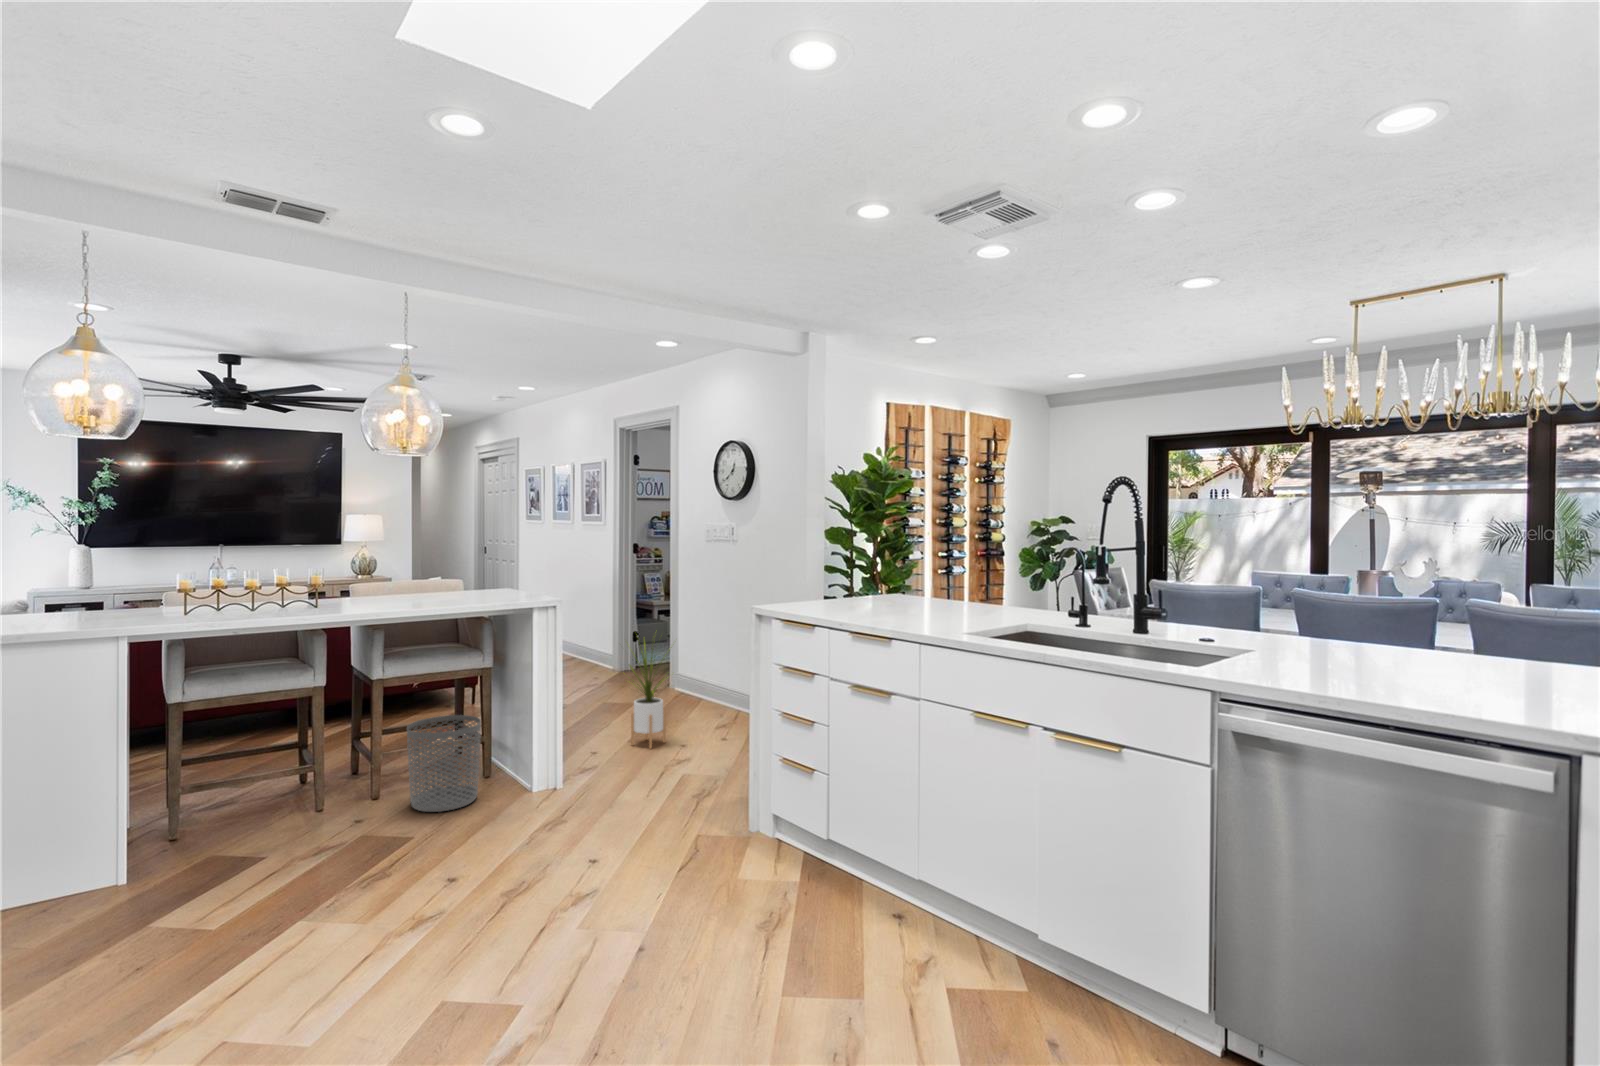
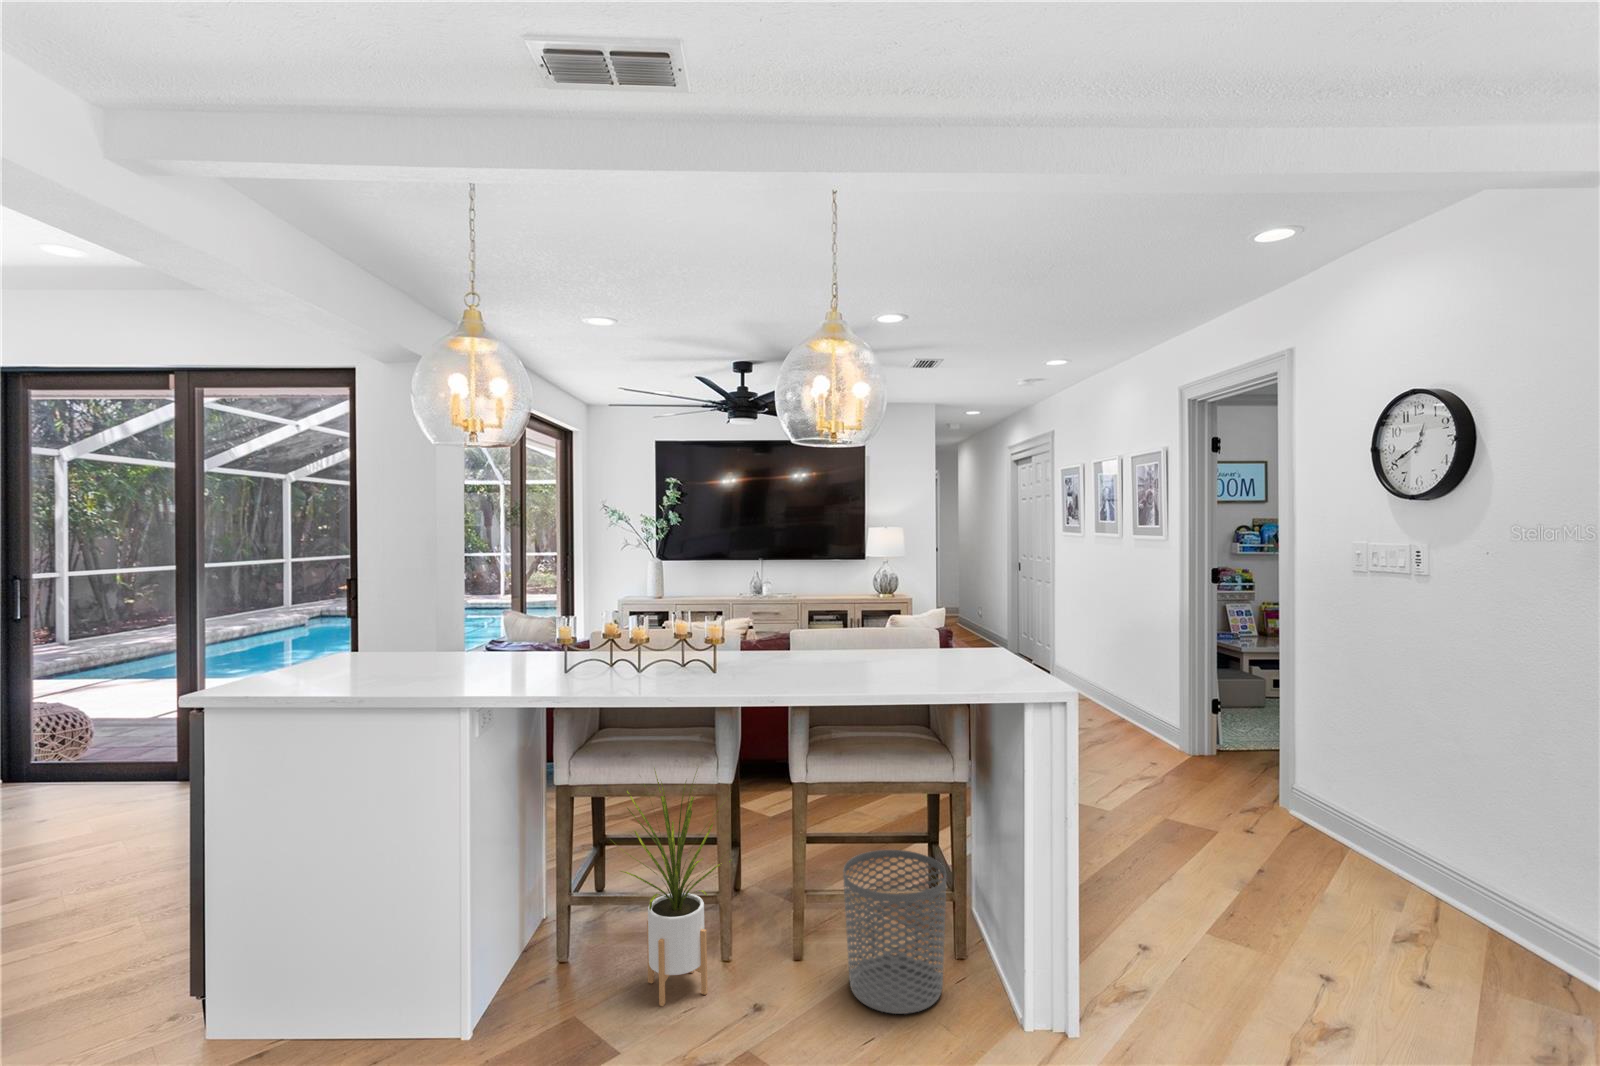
house plant: present [628,634,670,749] -> present [611,768,732,1006]

